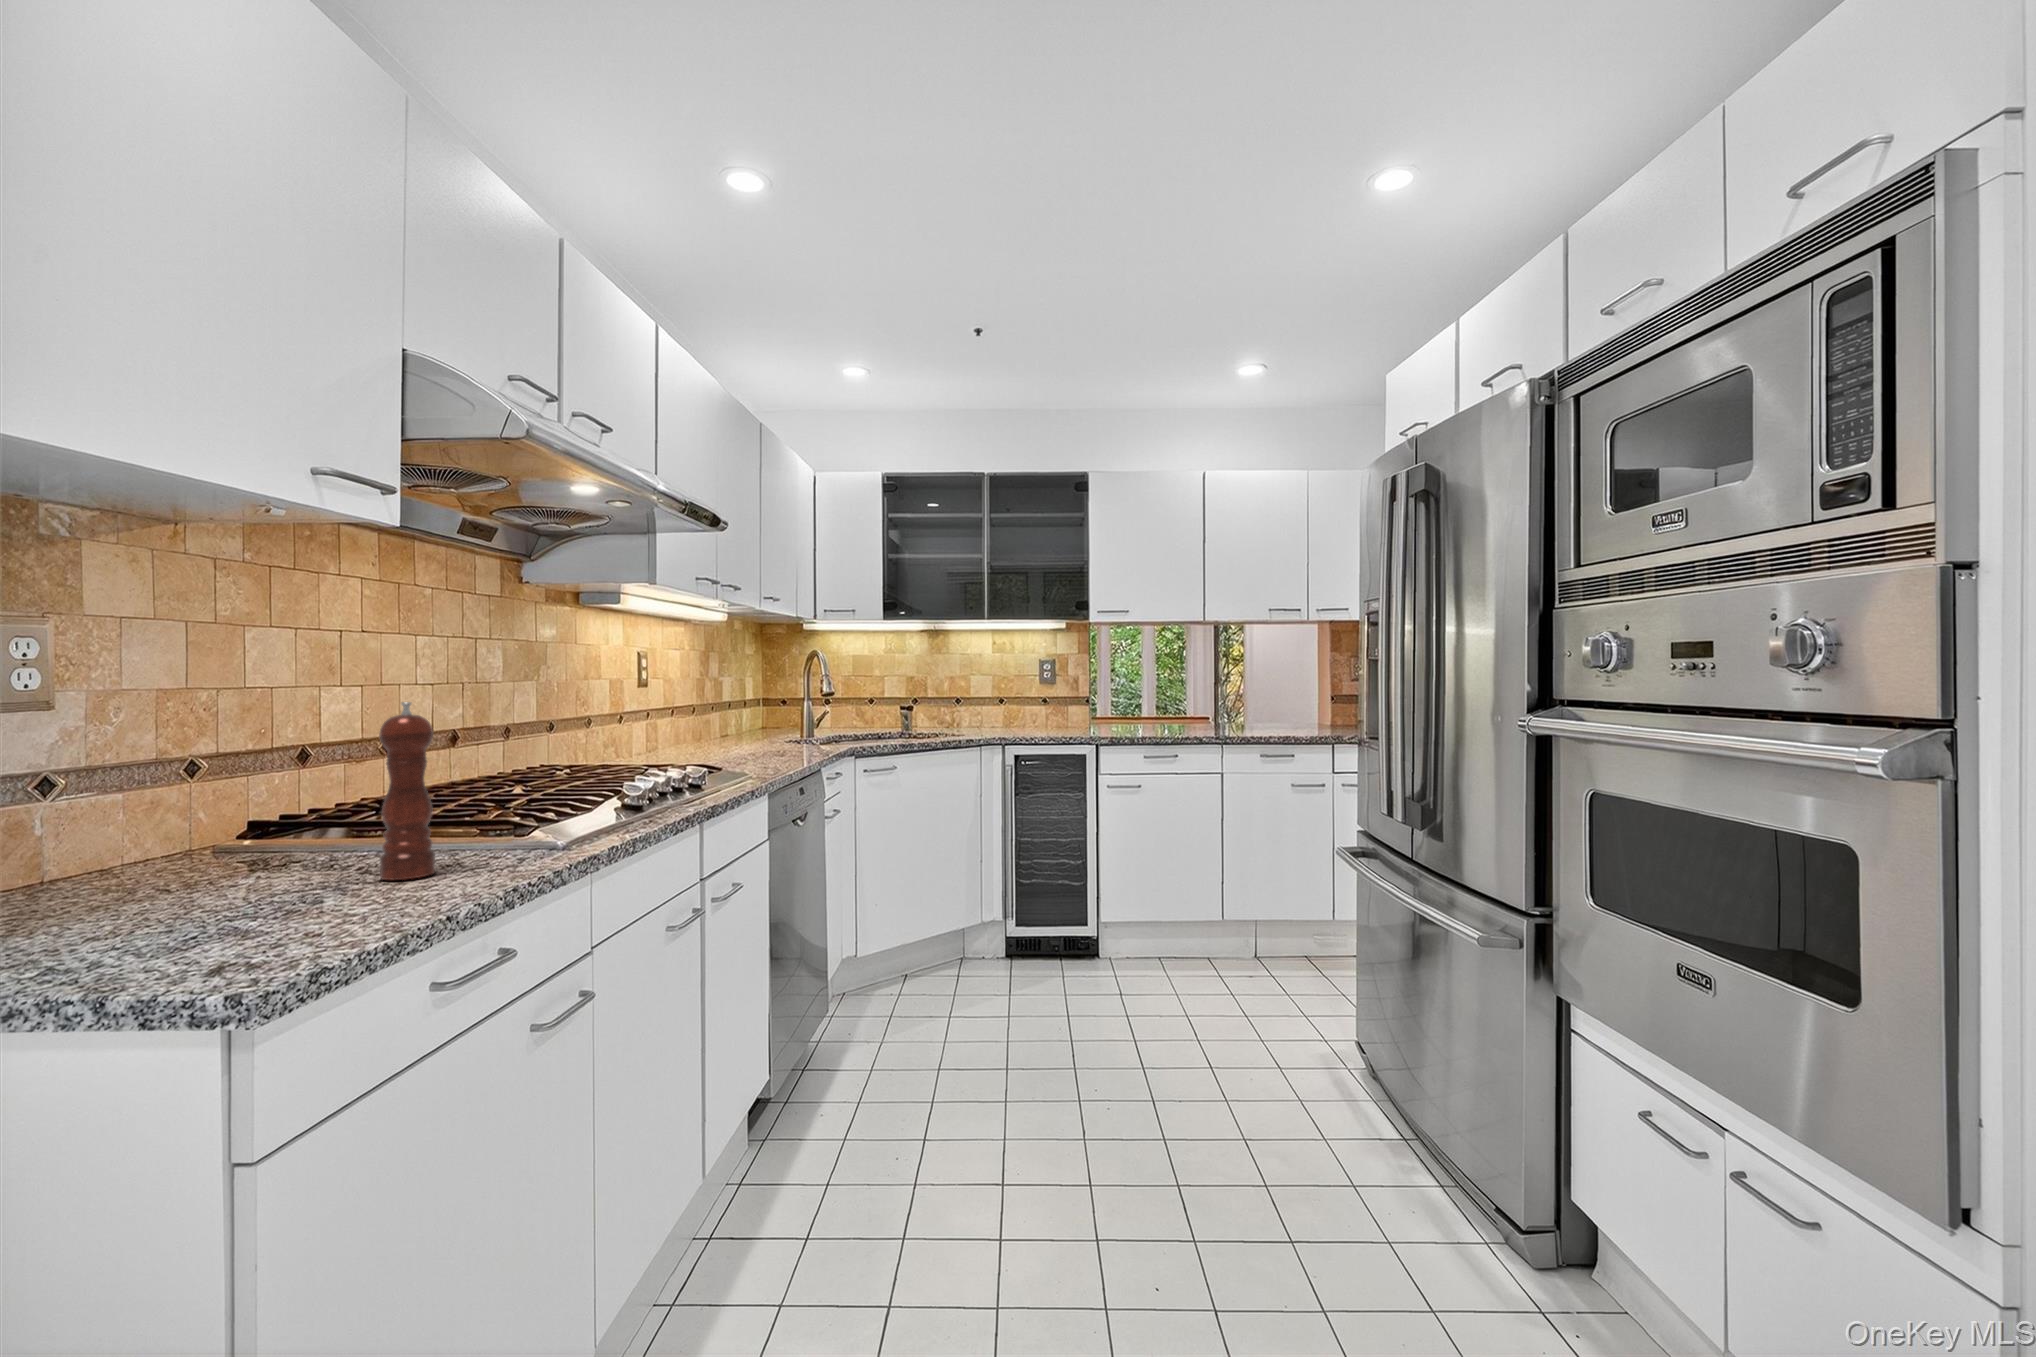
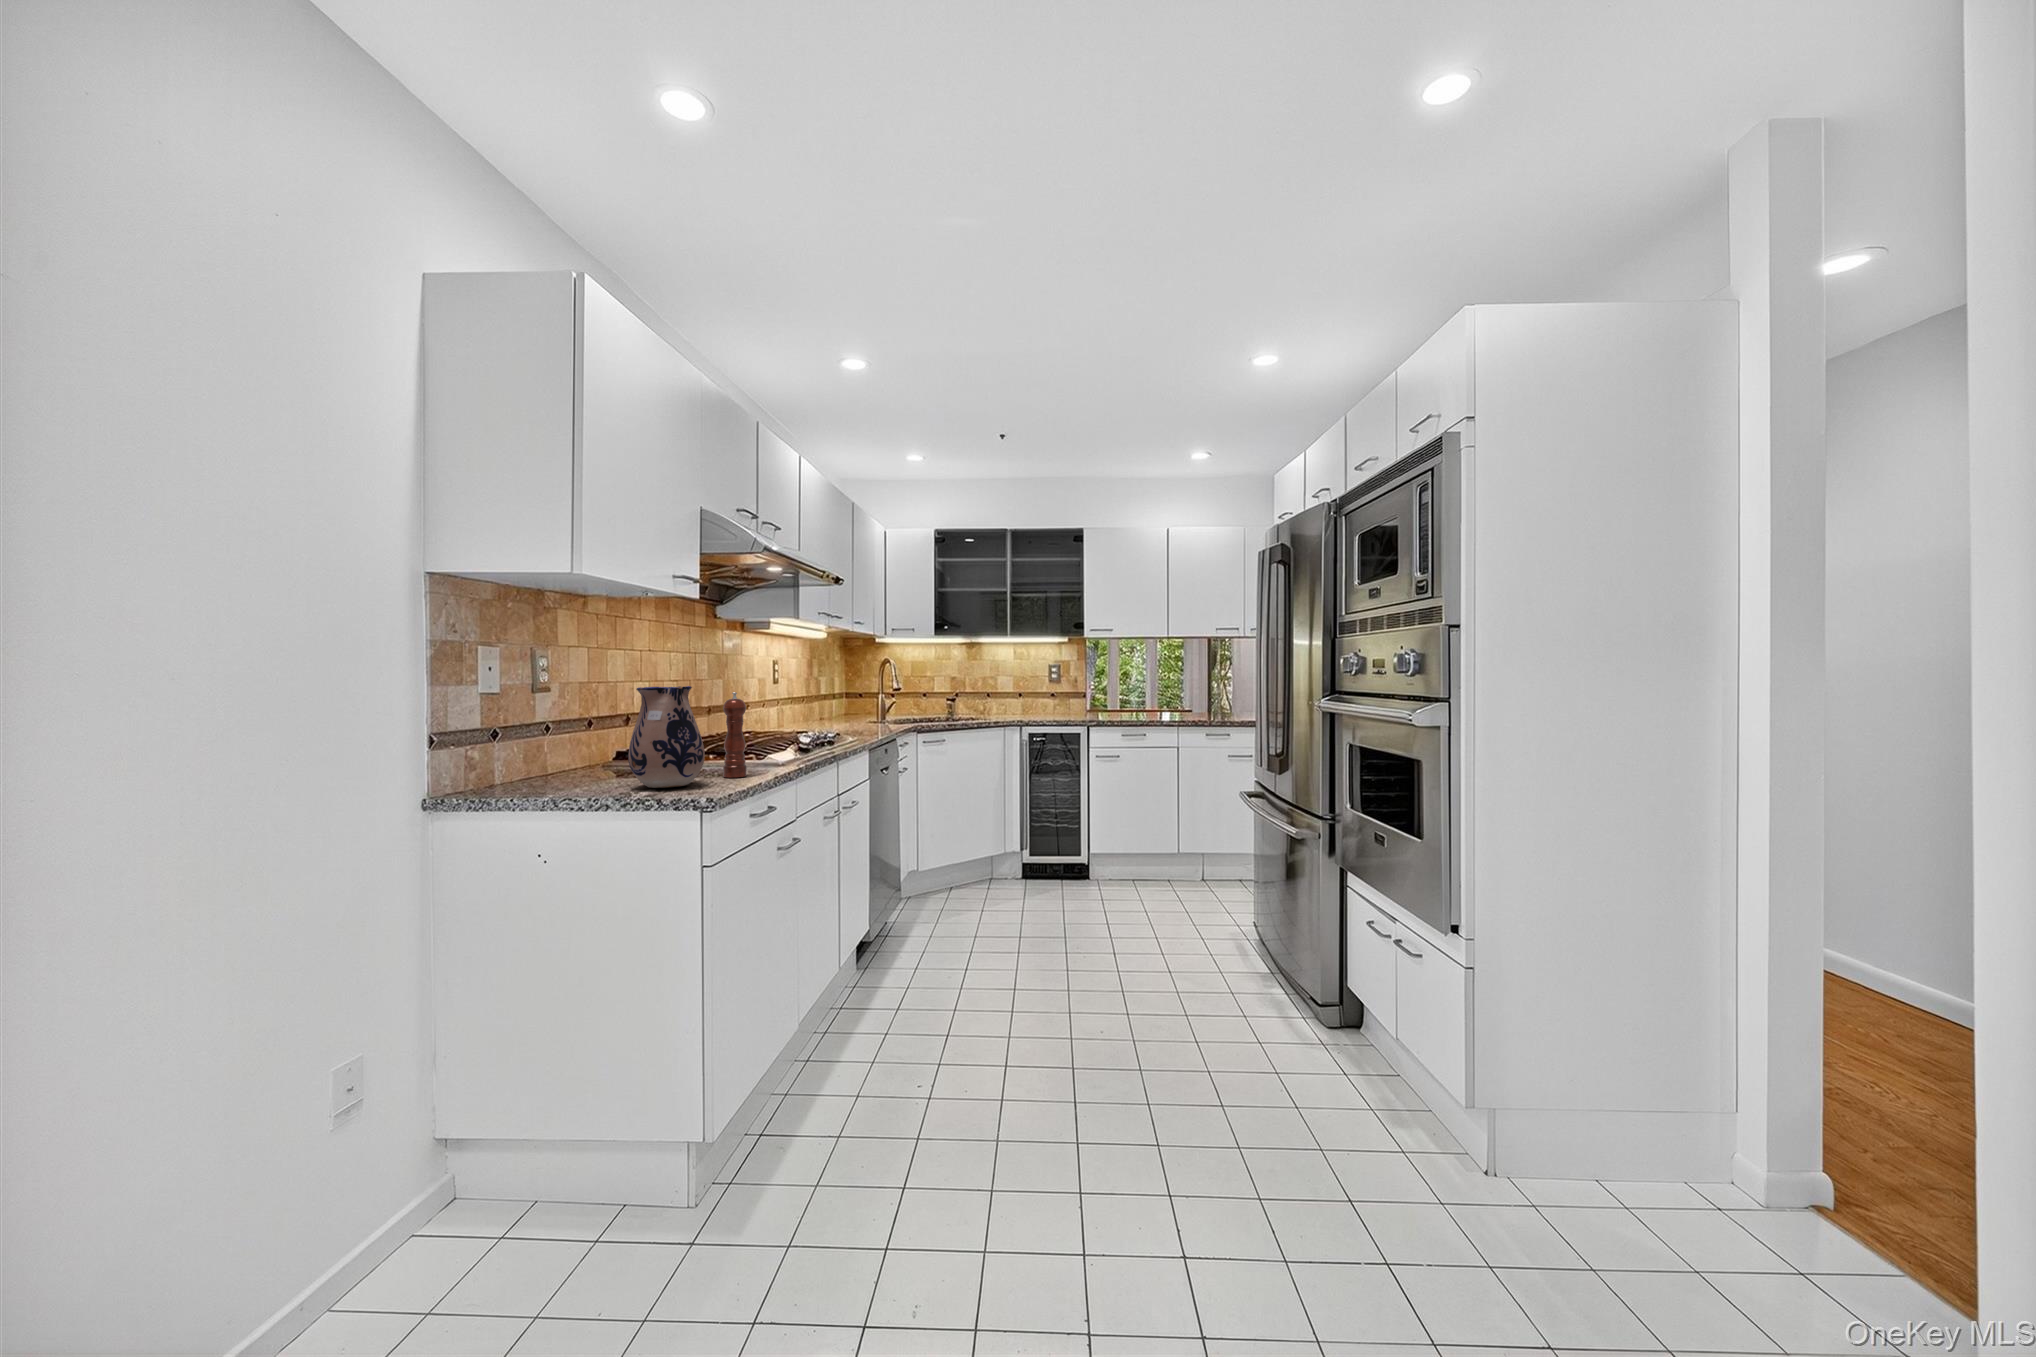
ceramic pitcher: none [80,689,298,926] -> present [628,686,705,788]

